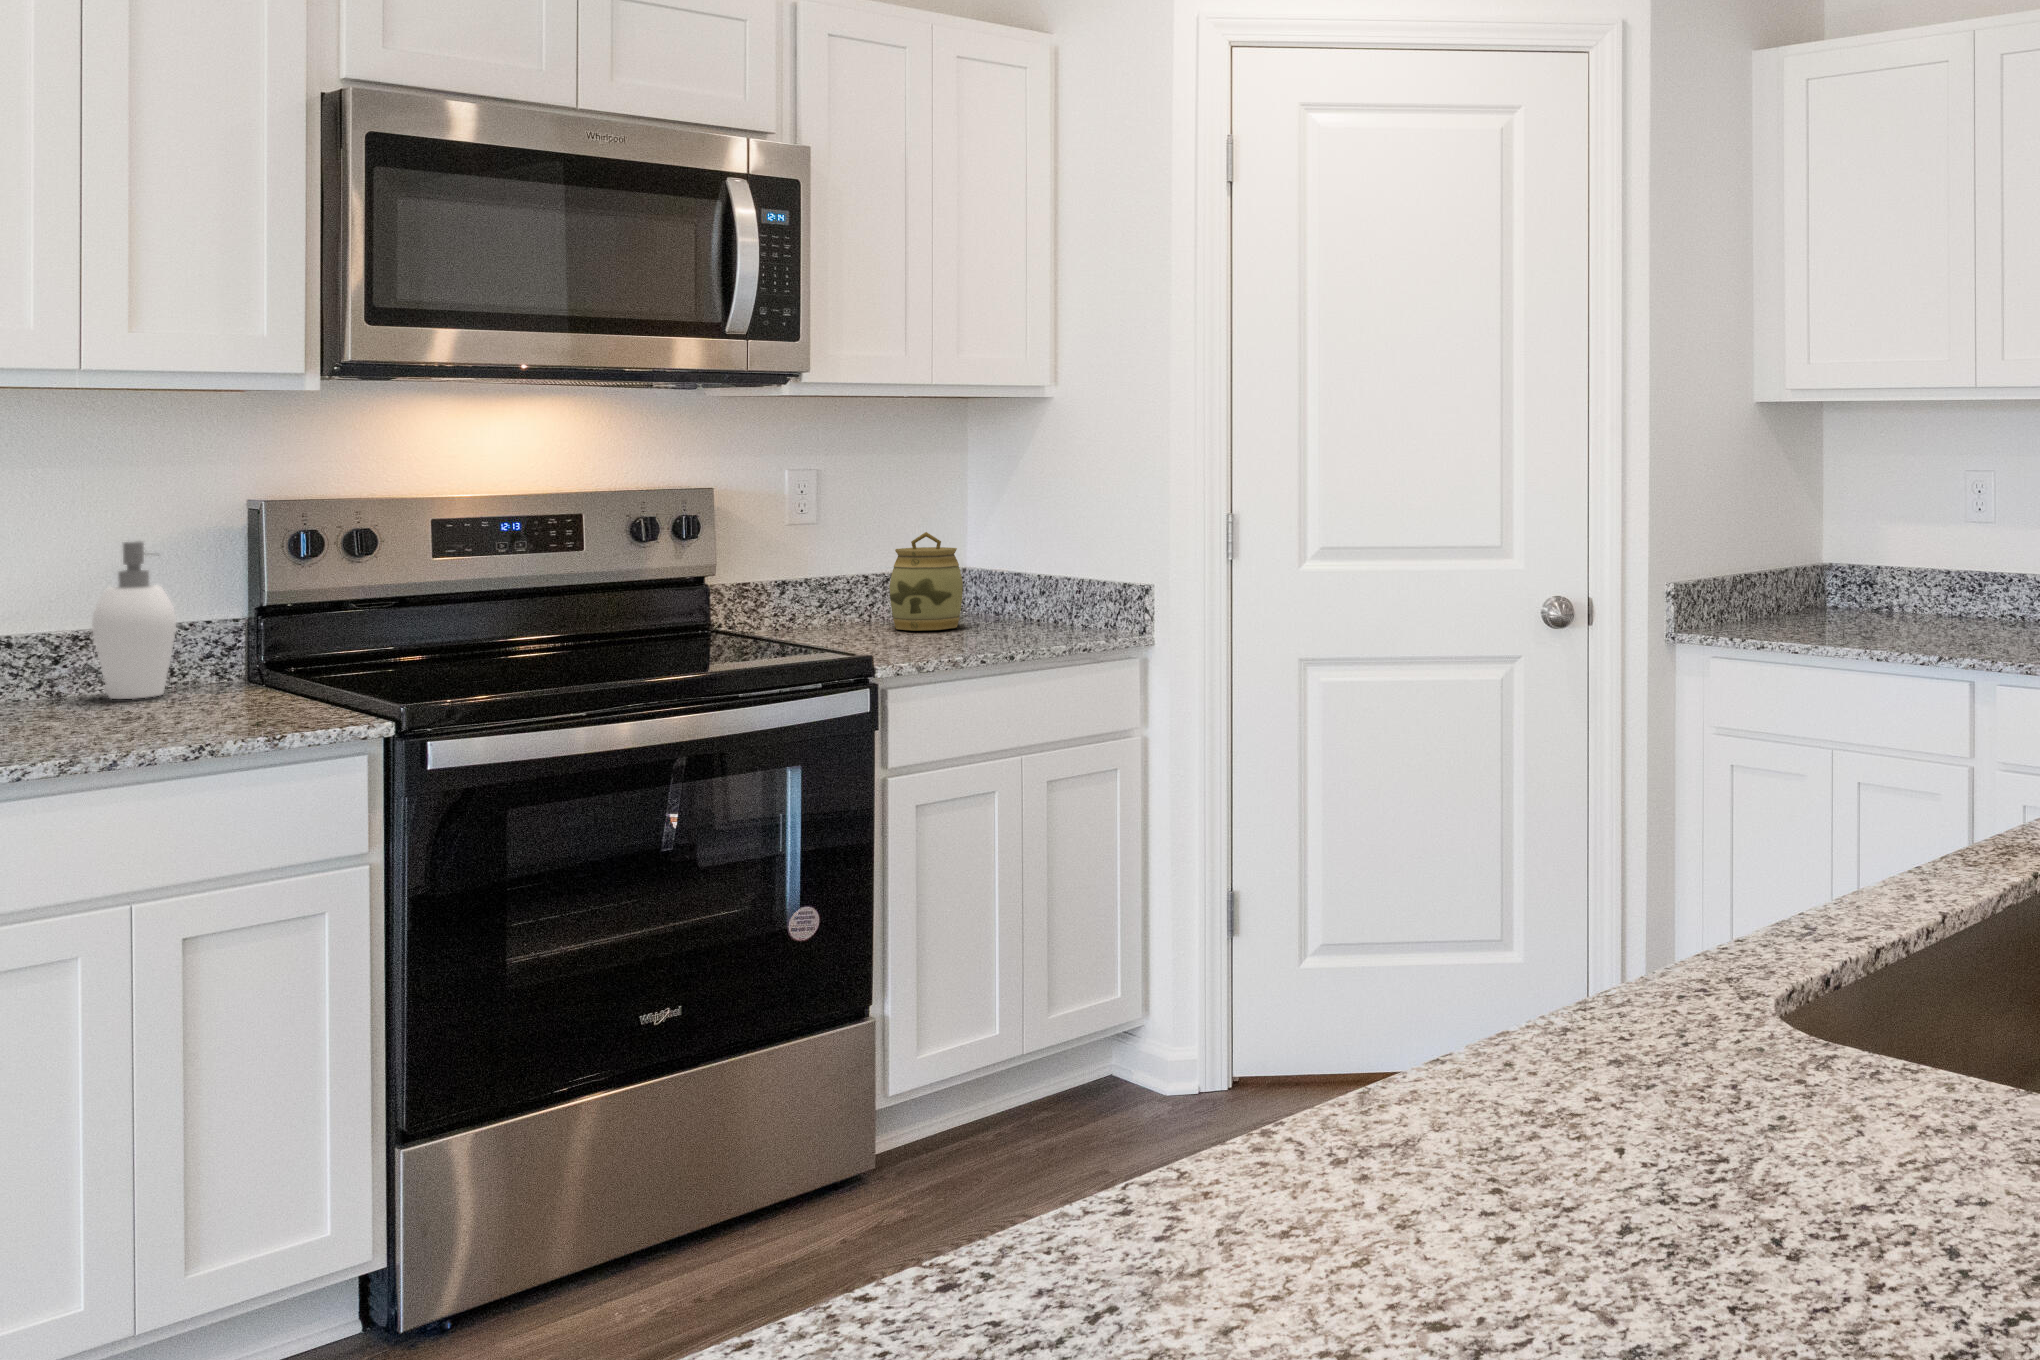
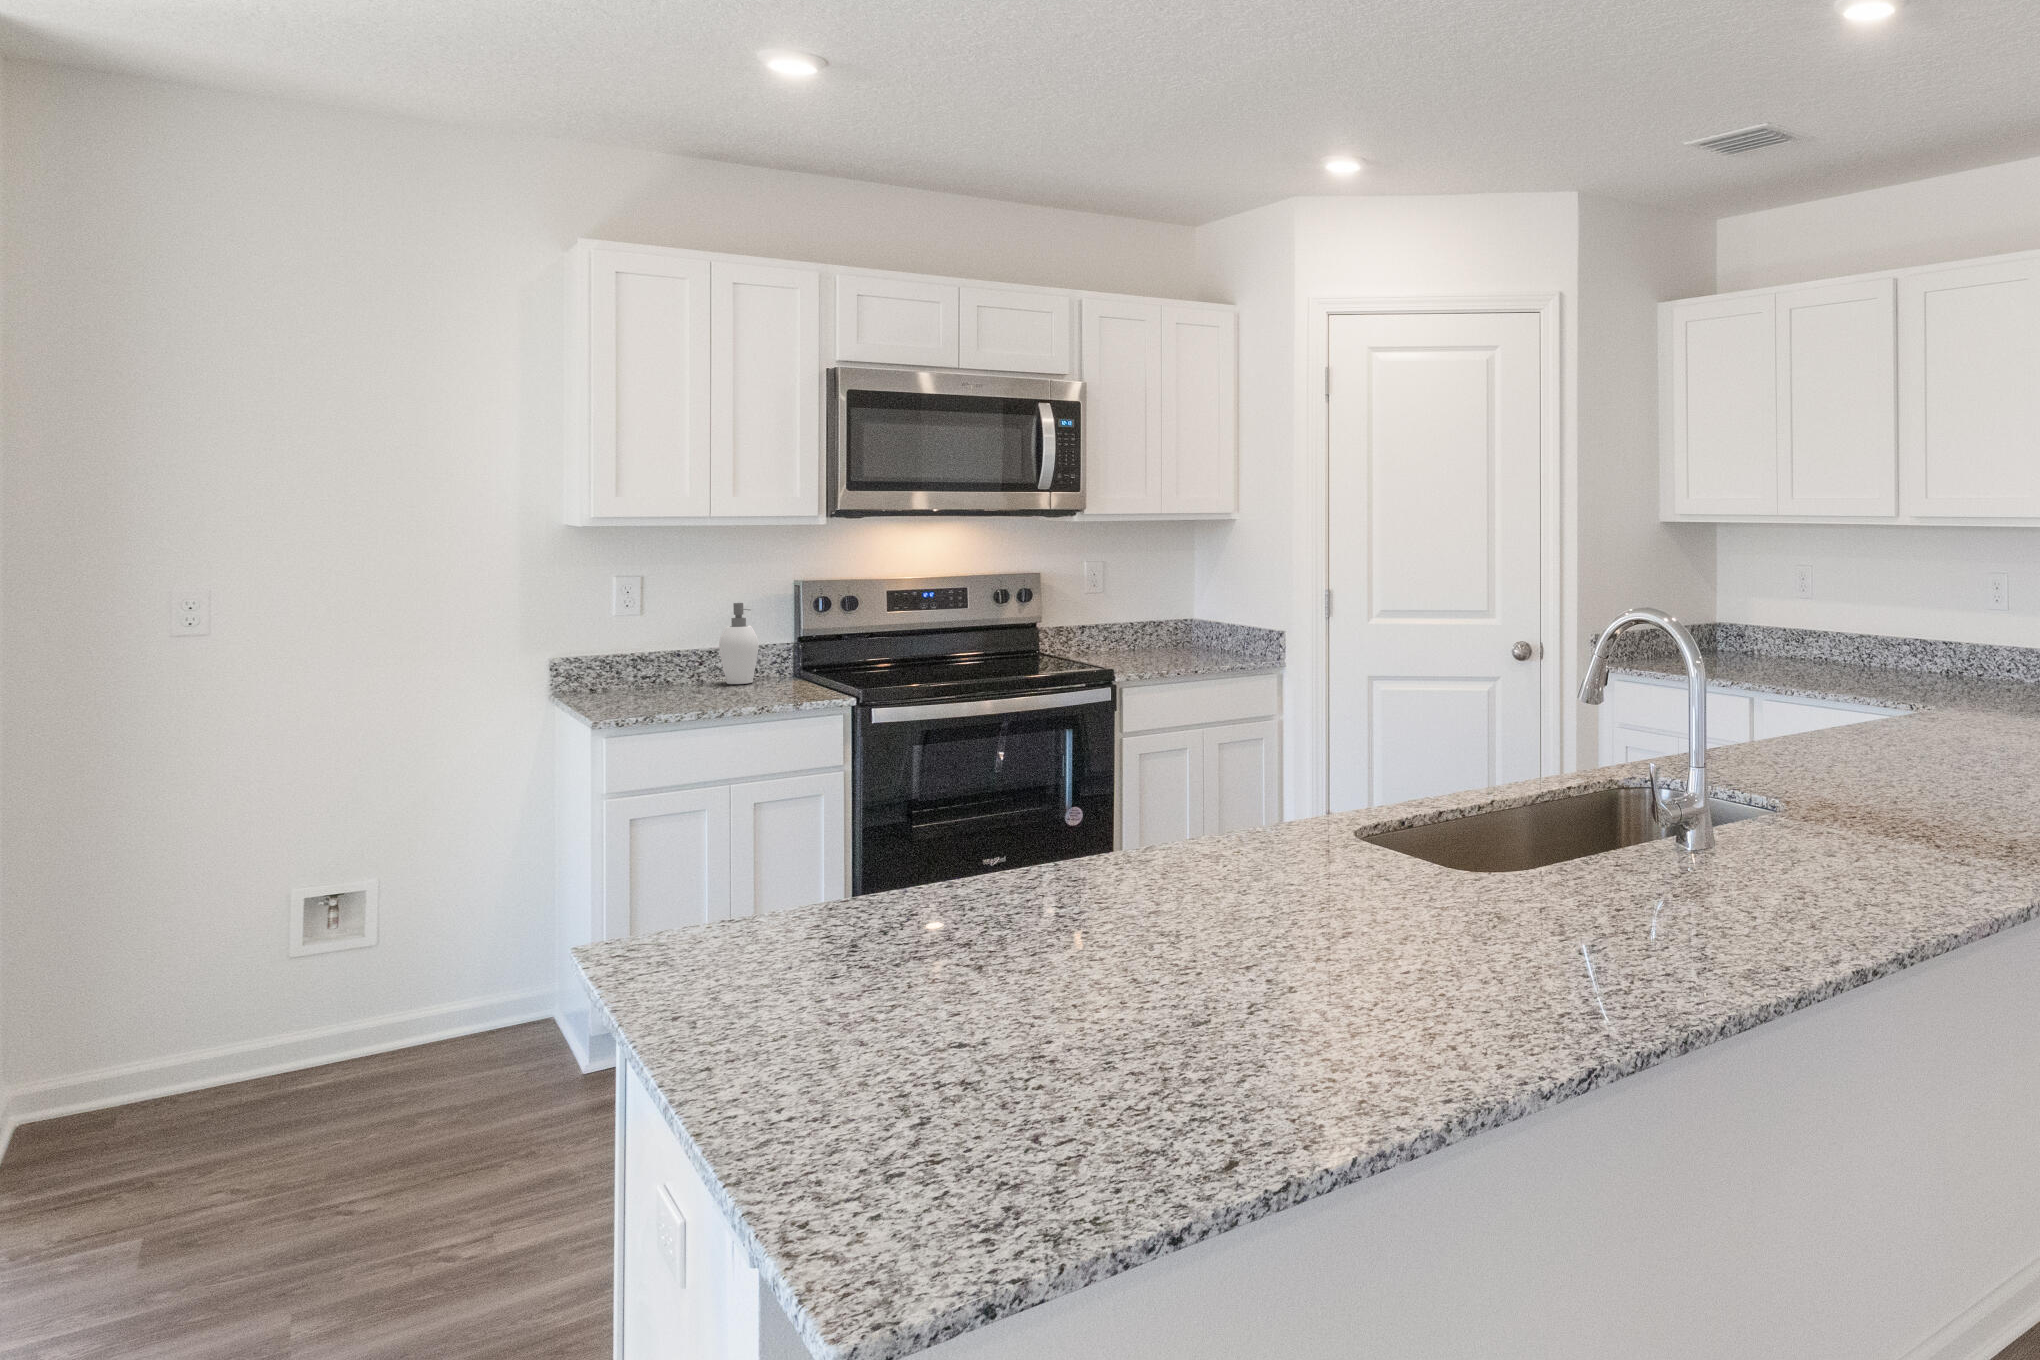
jar: present [889,532,963,631] -> none [1137,598,1180,656]

